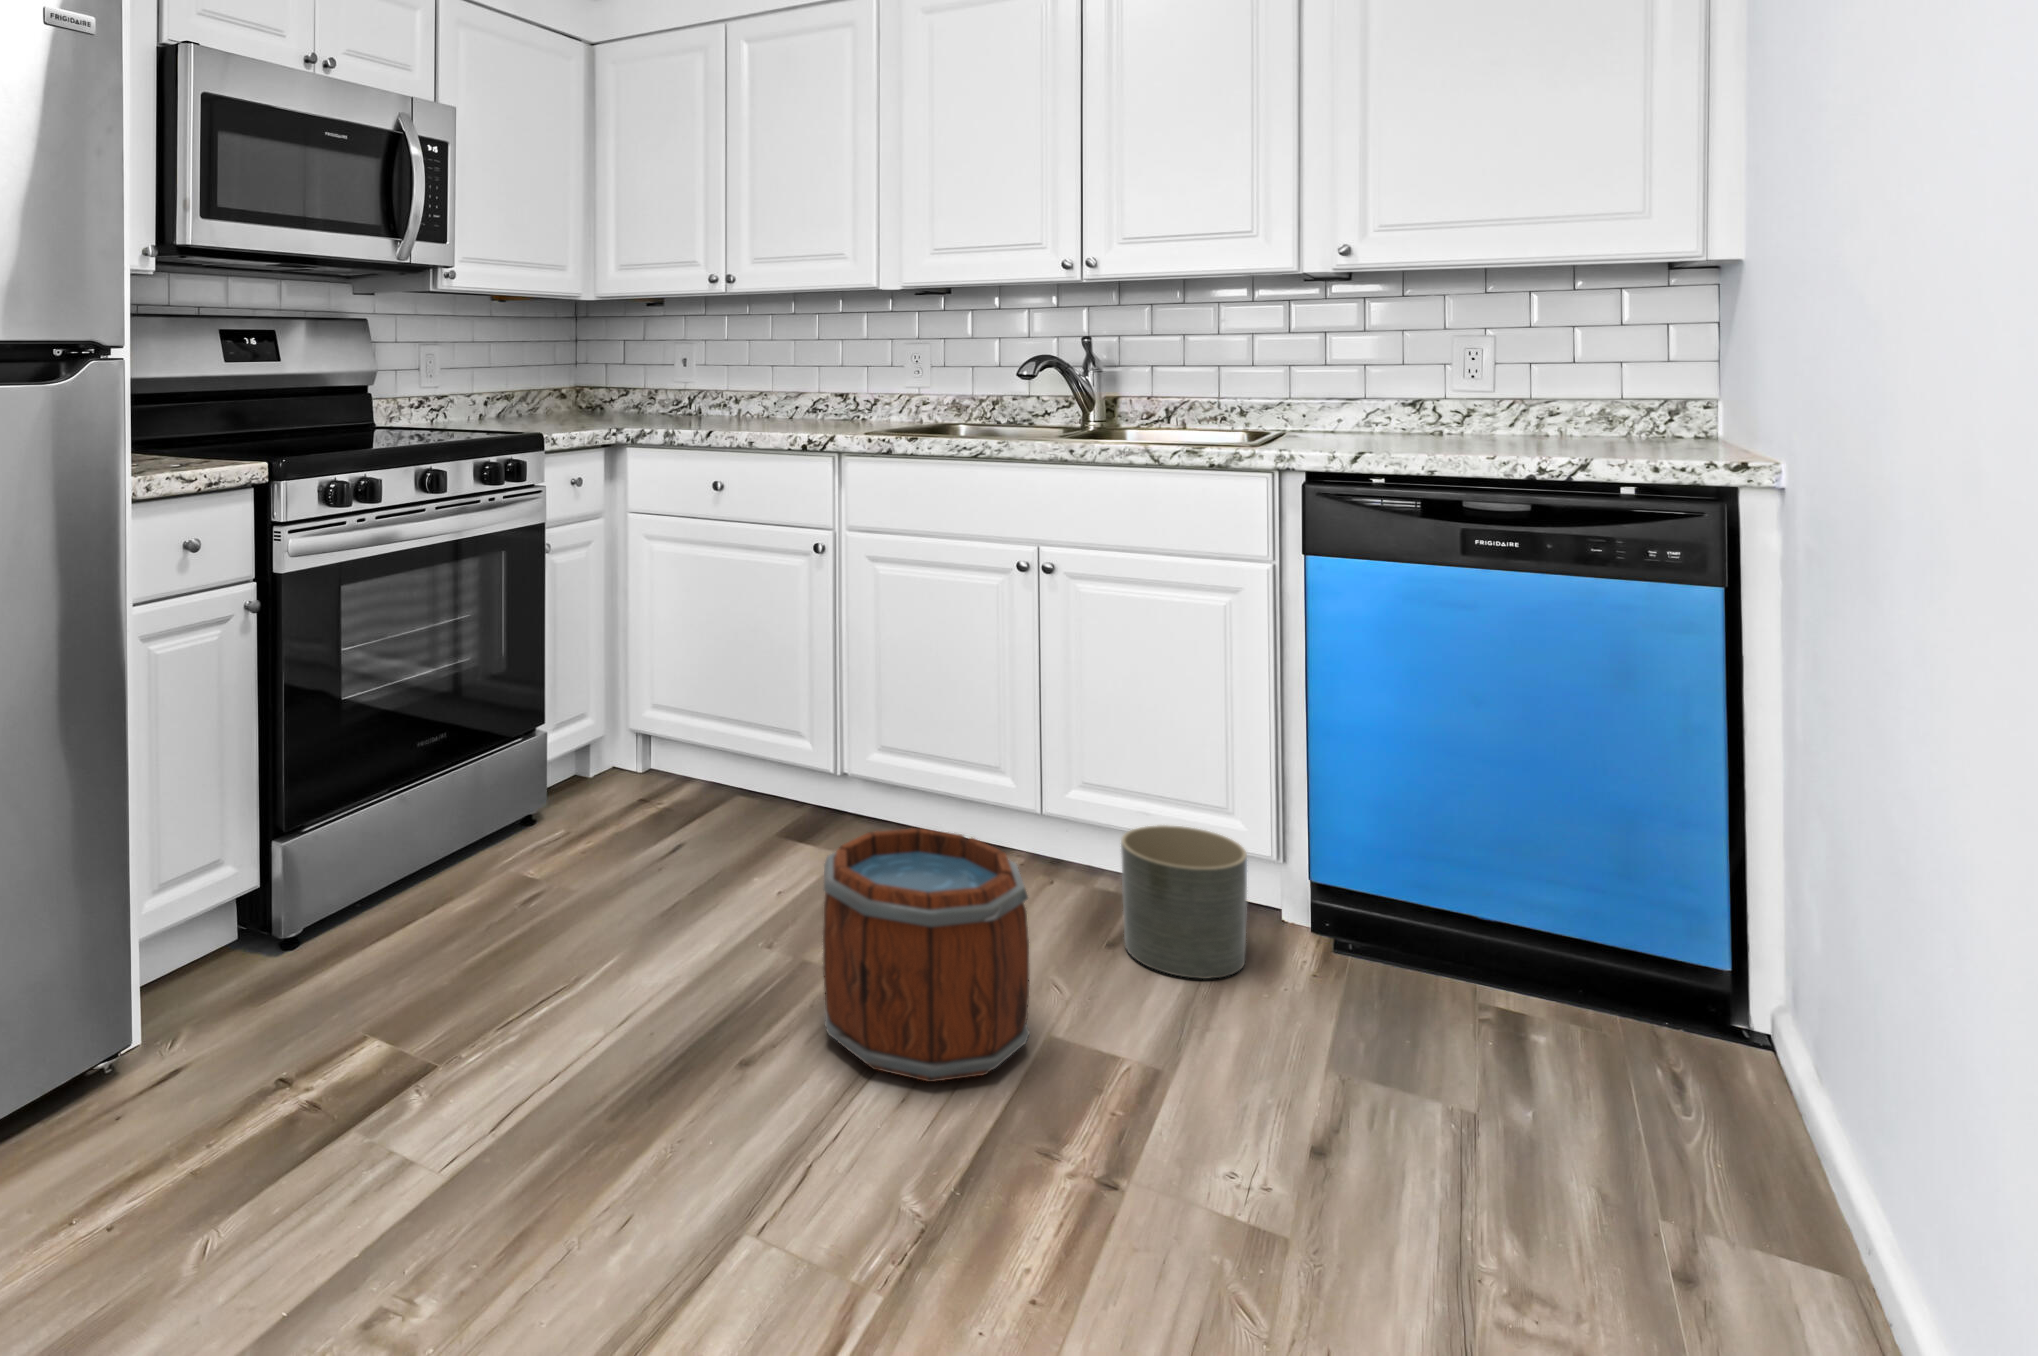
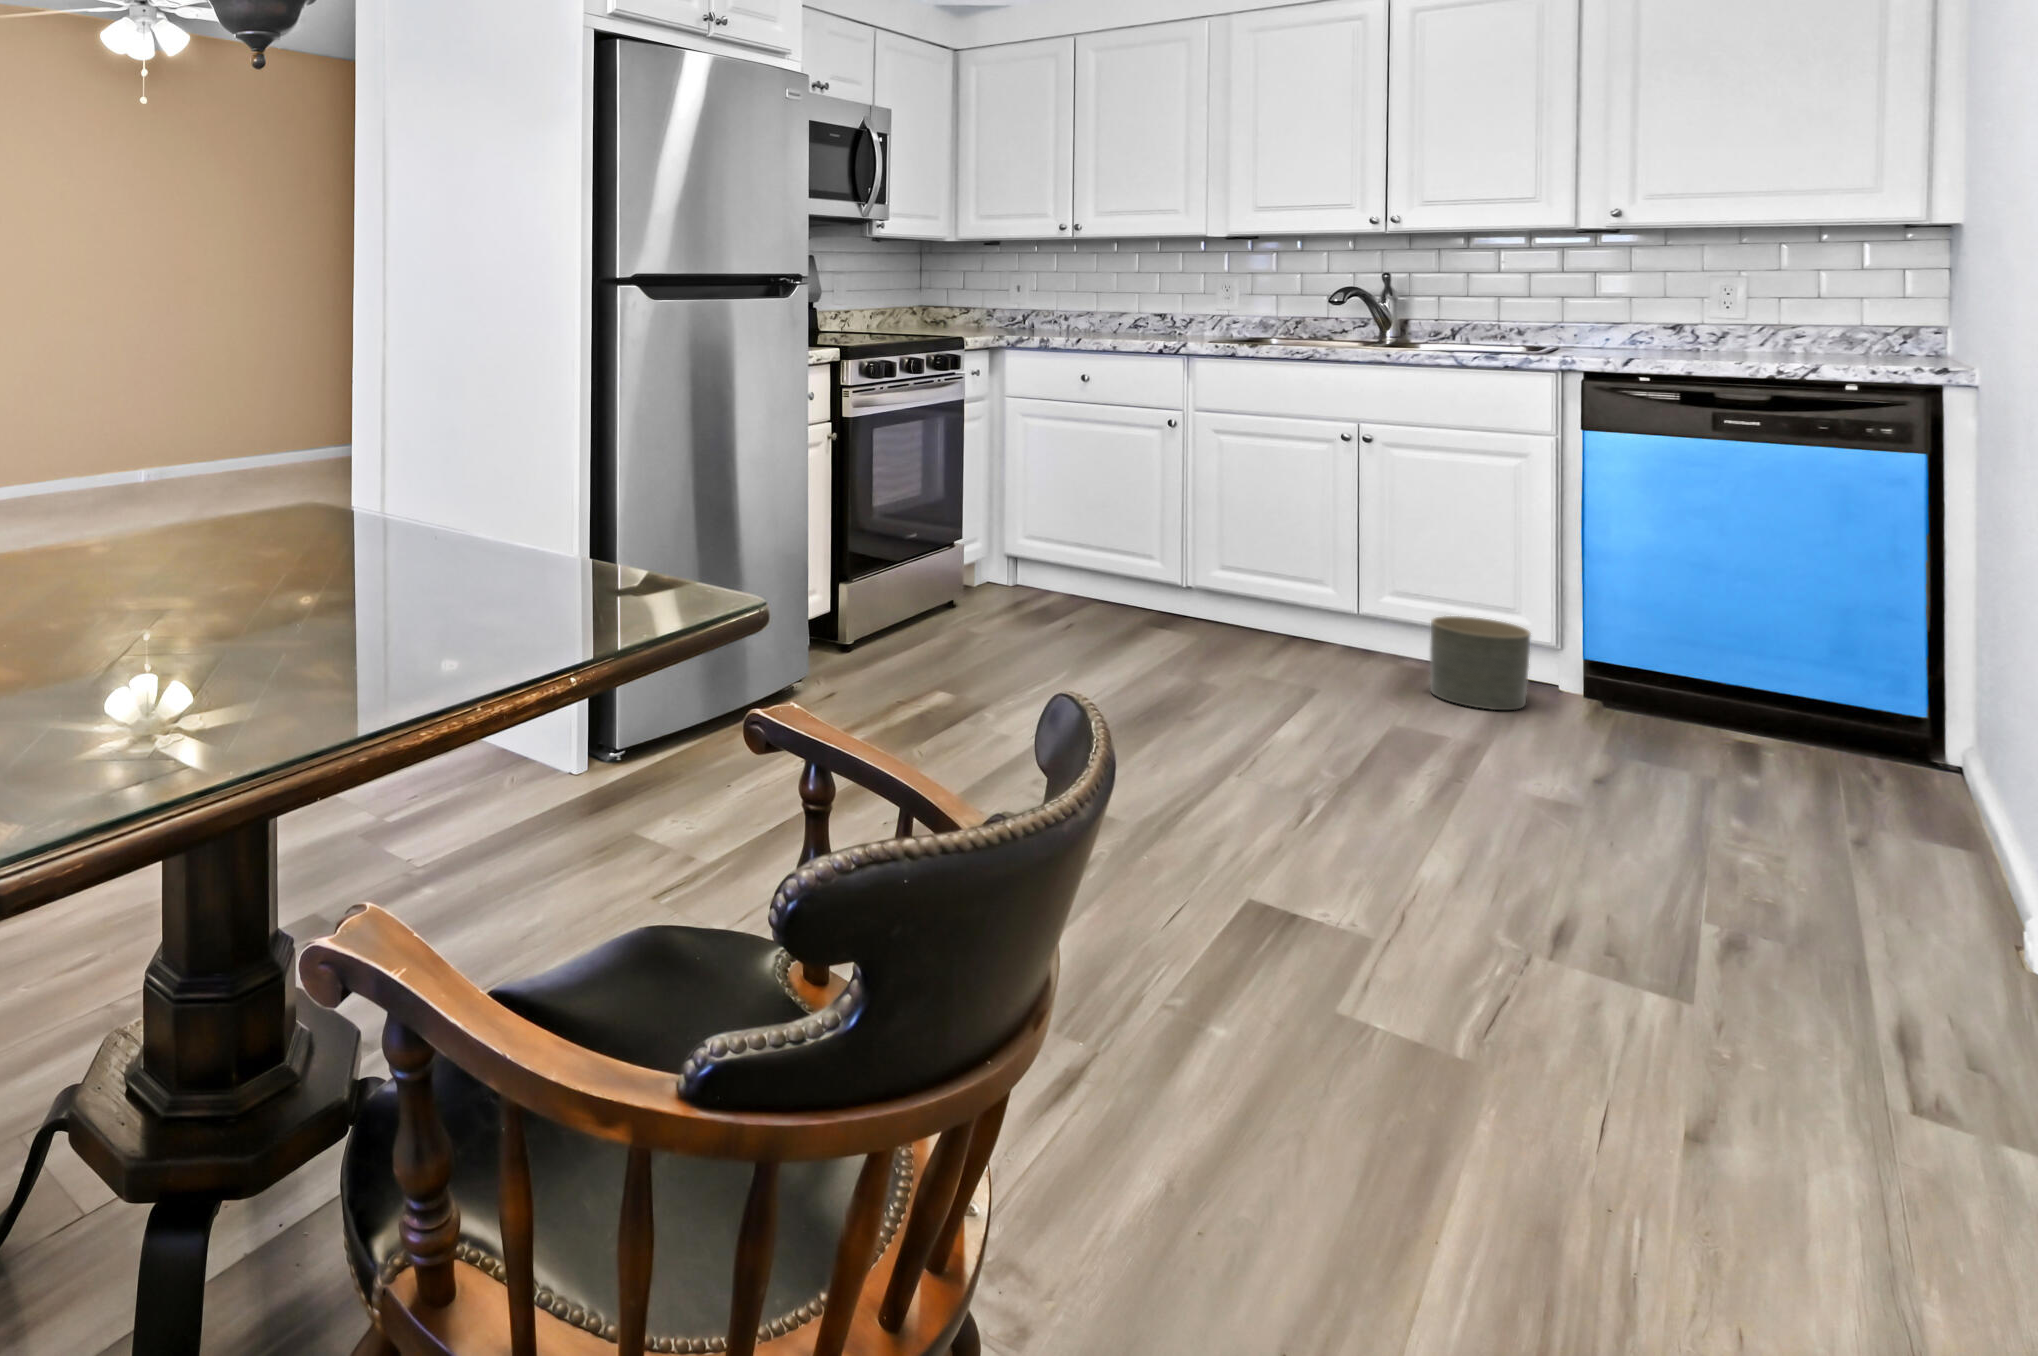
bucket: present [823,828,1029,1082] -> none [1227,598,1384,739]

